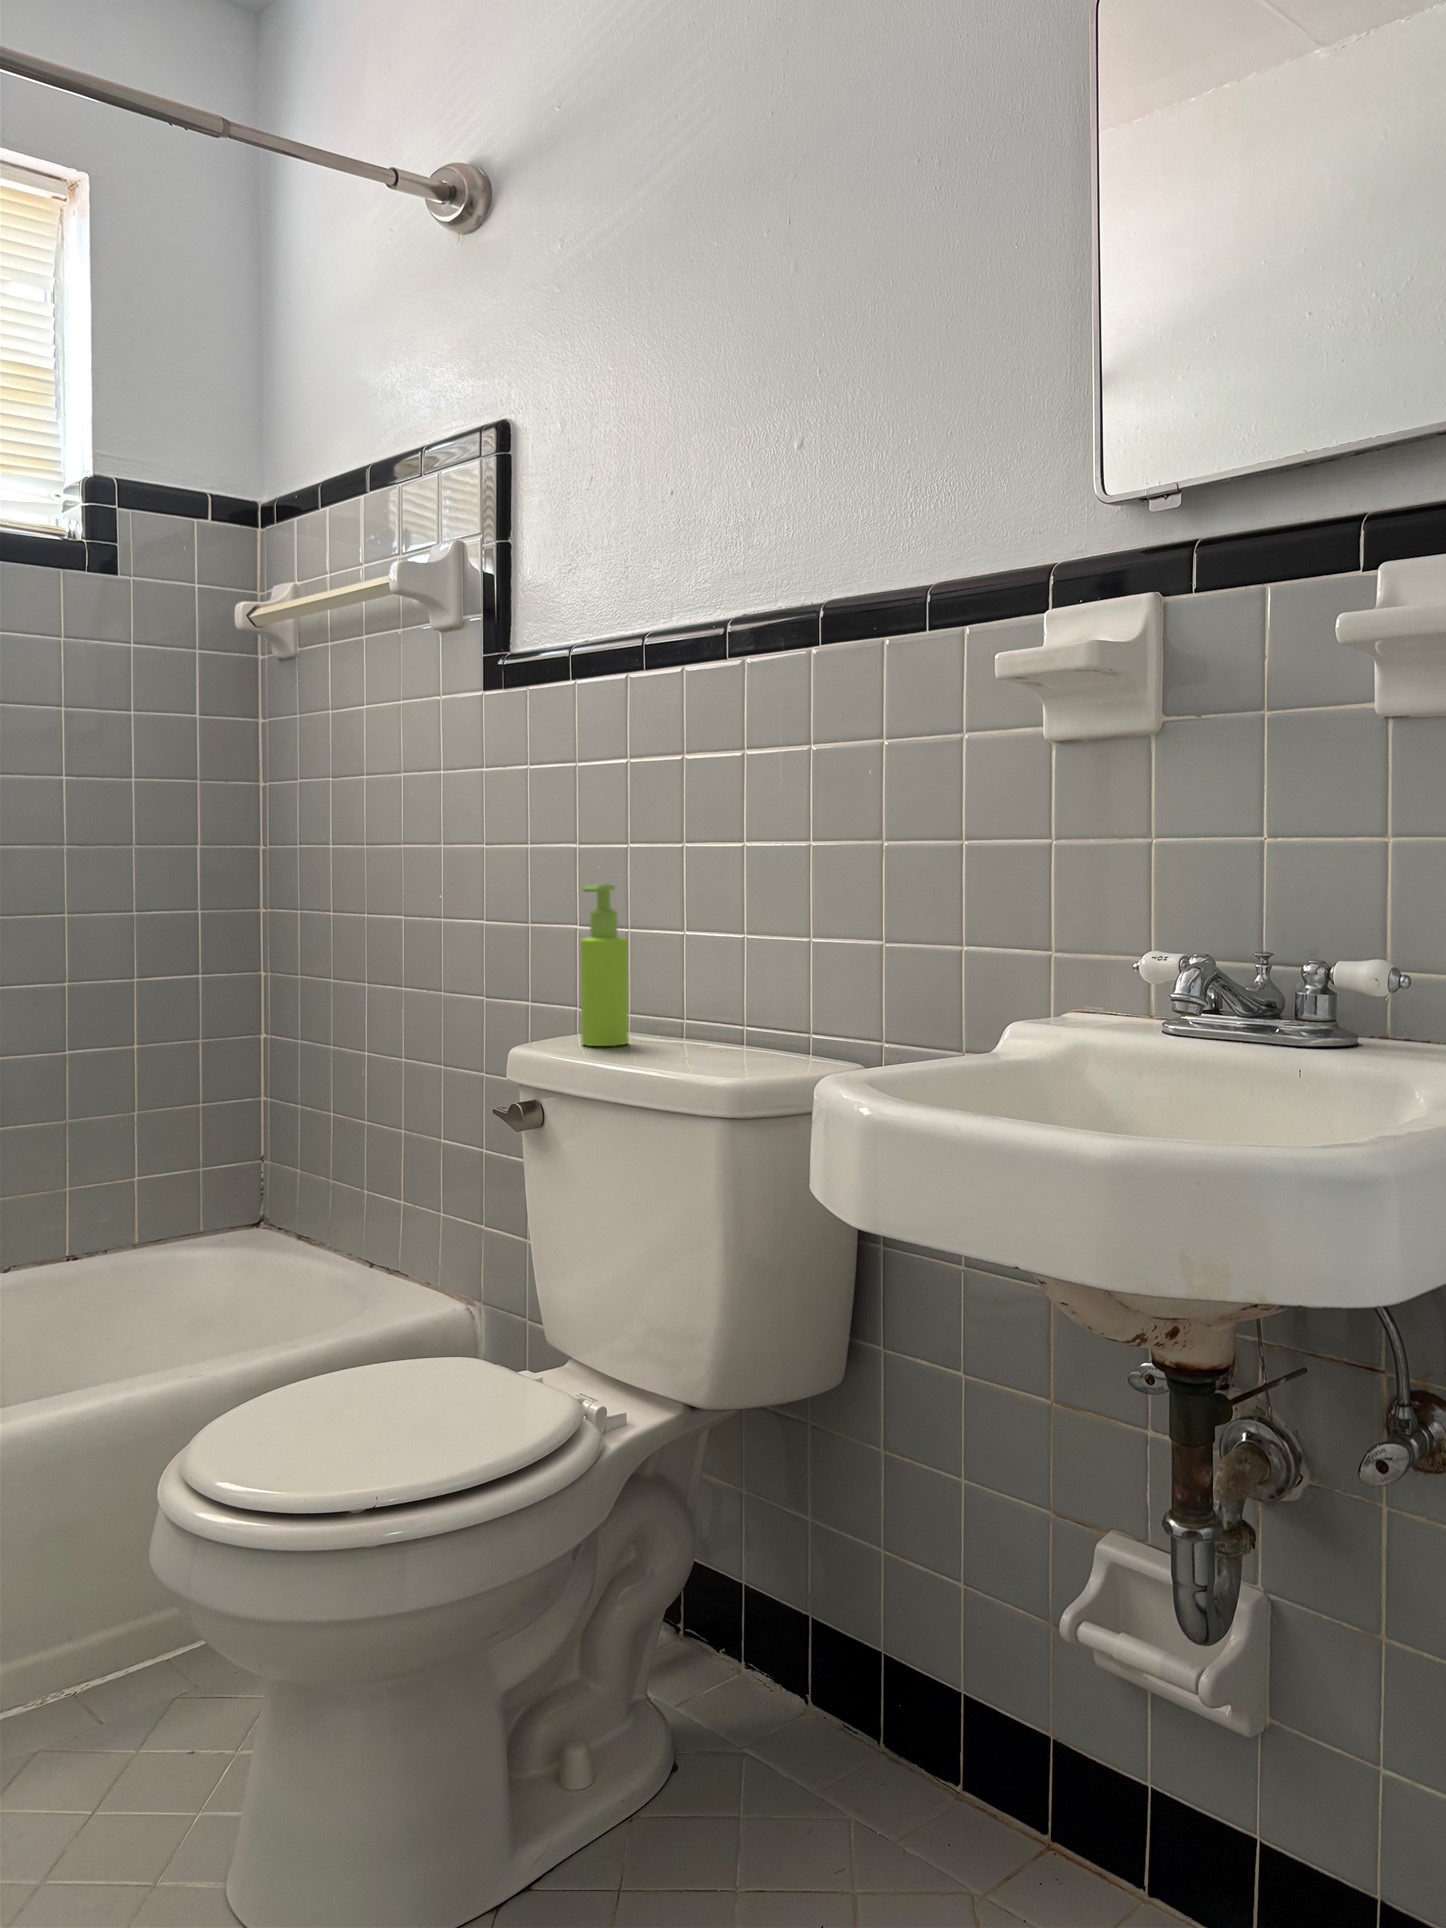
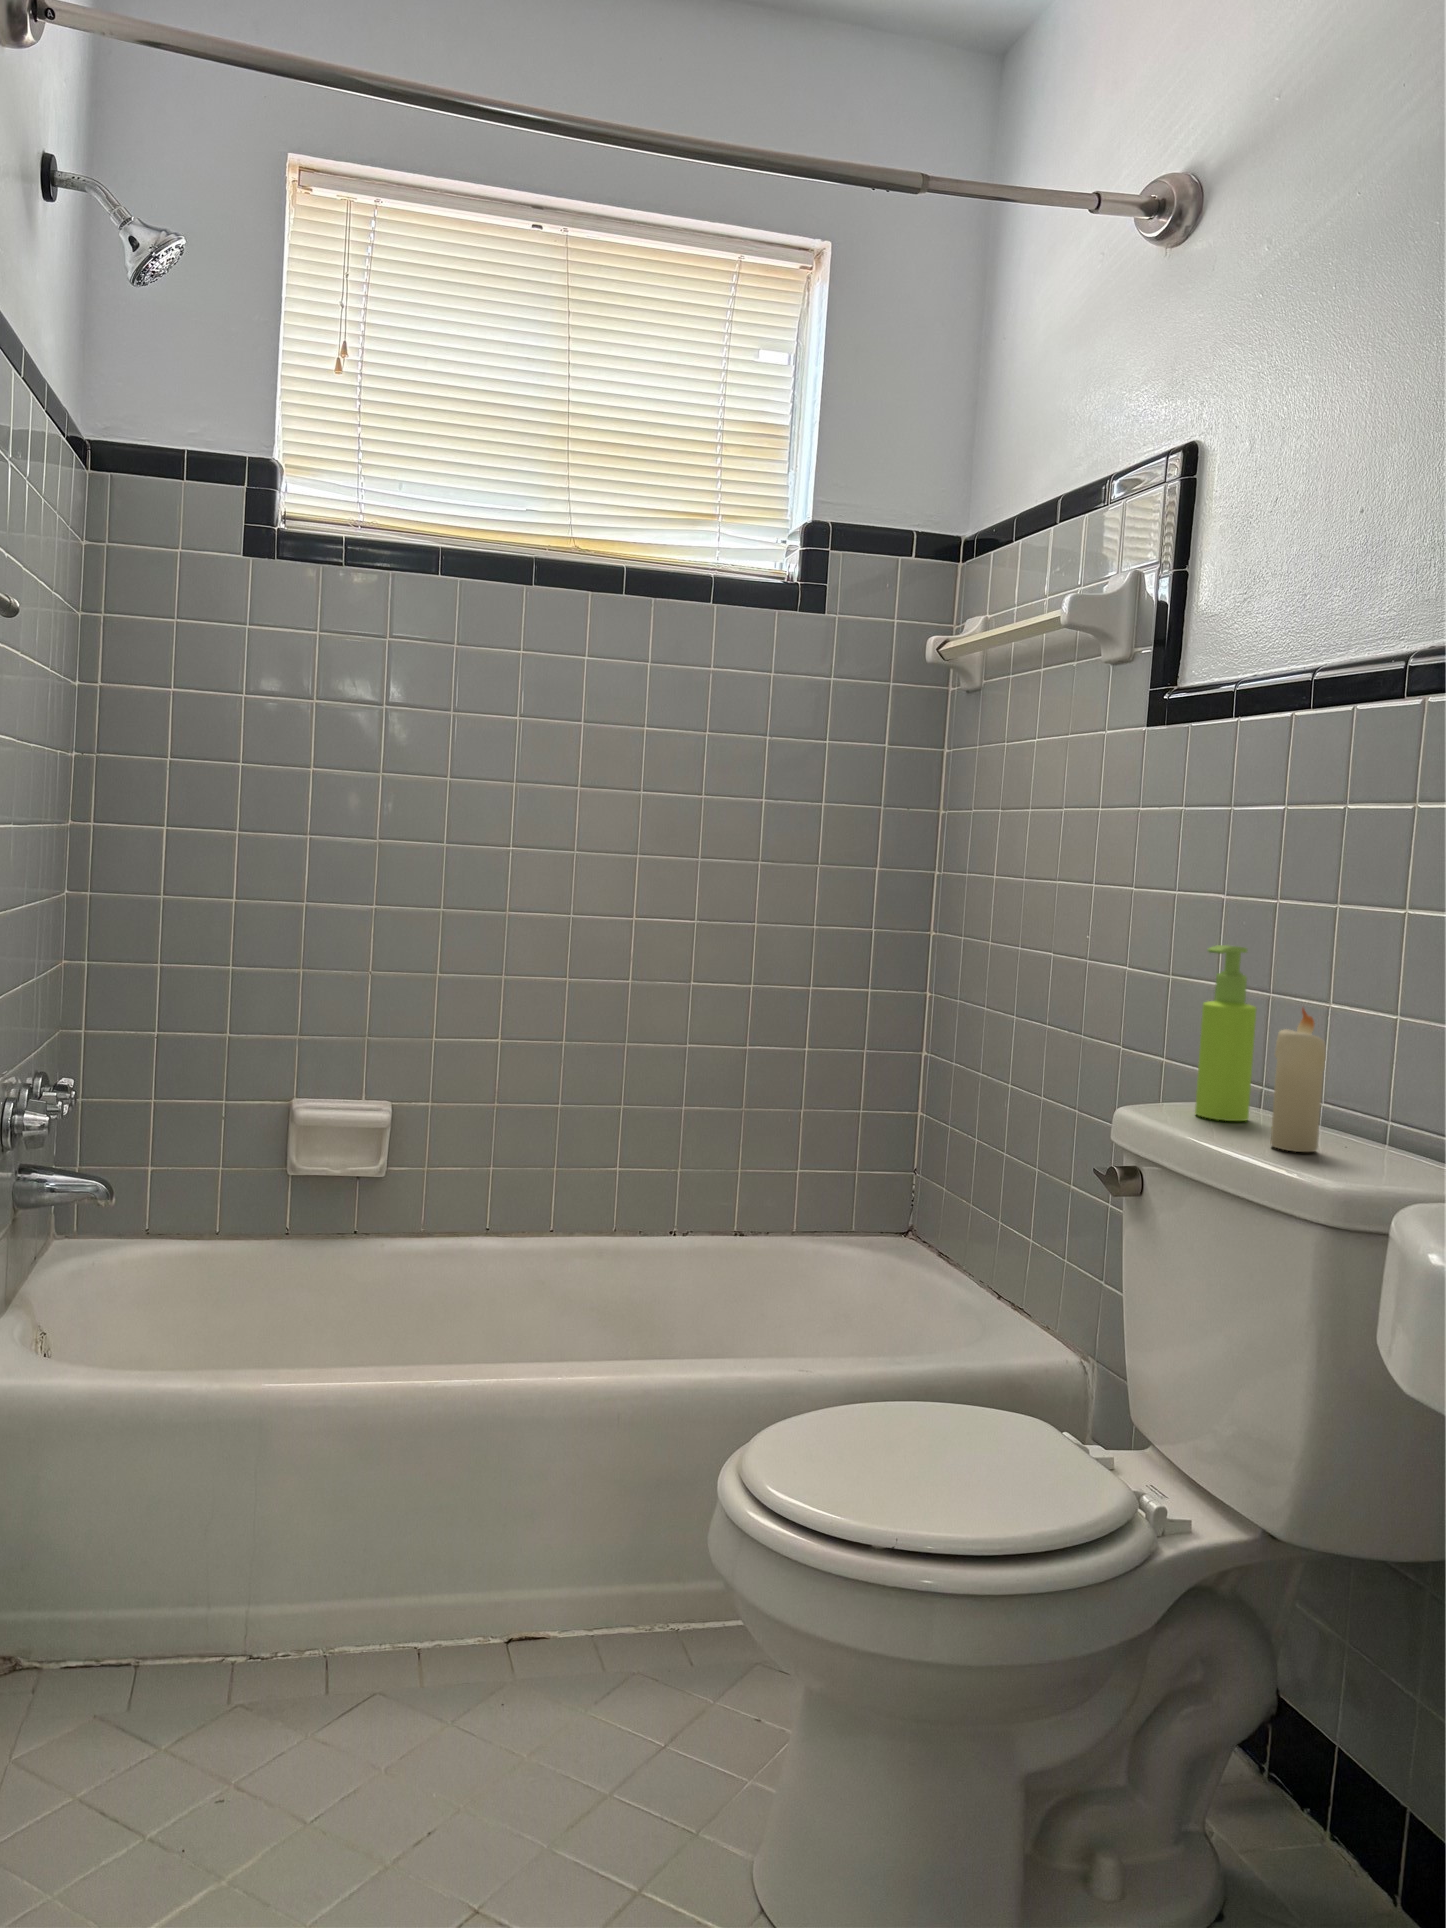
candle: none [657,930,700,1061] -> present [1271,1008,1326,1152]

